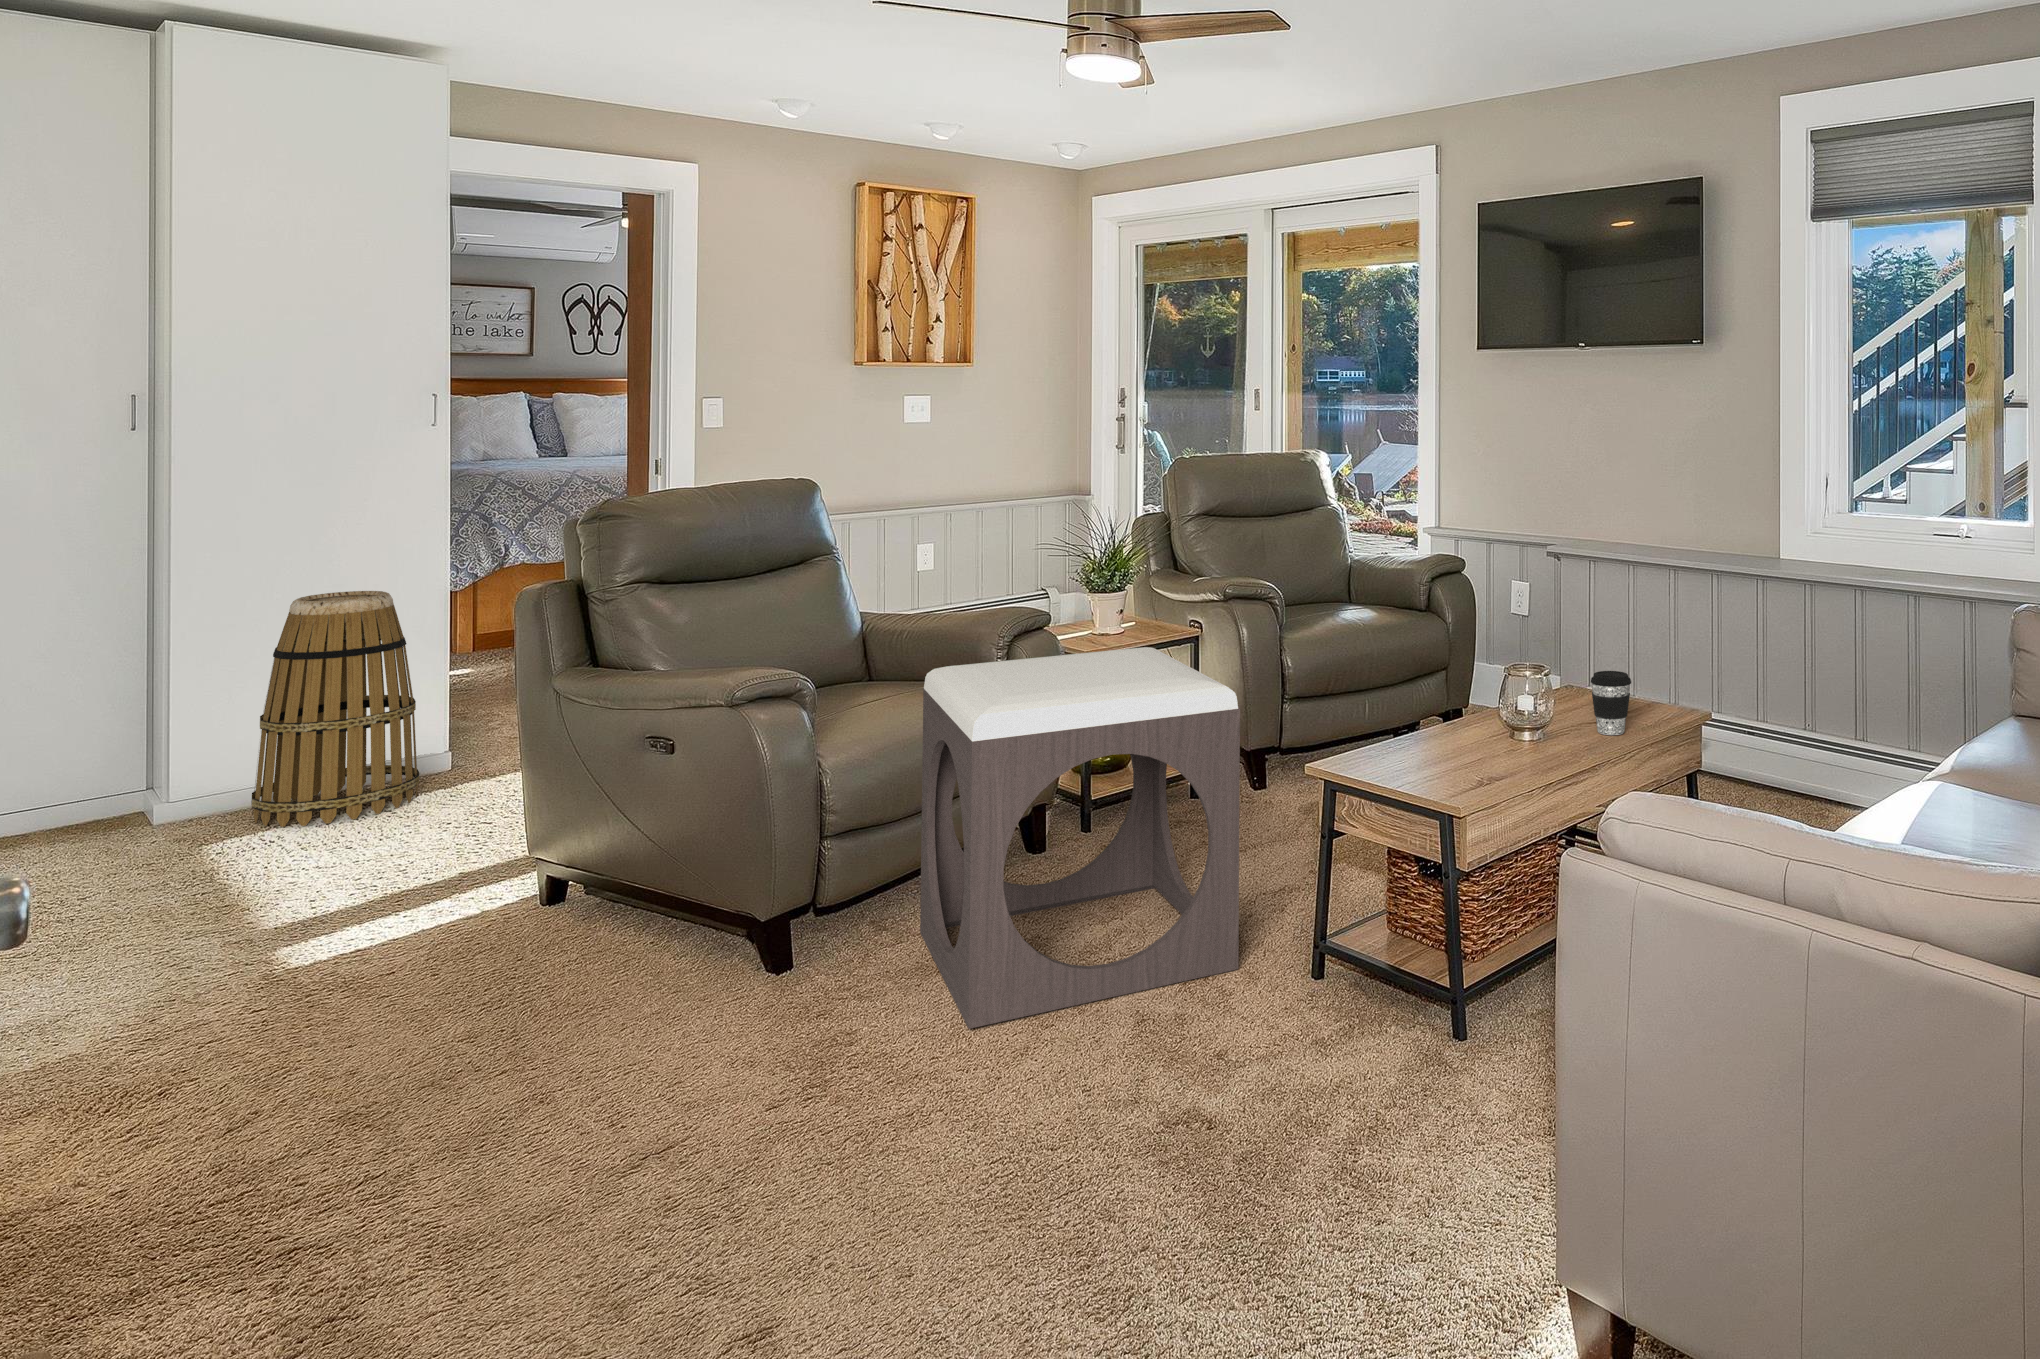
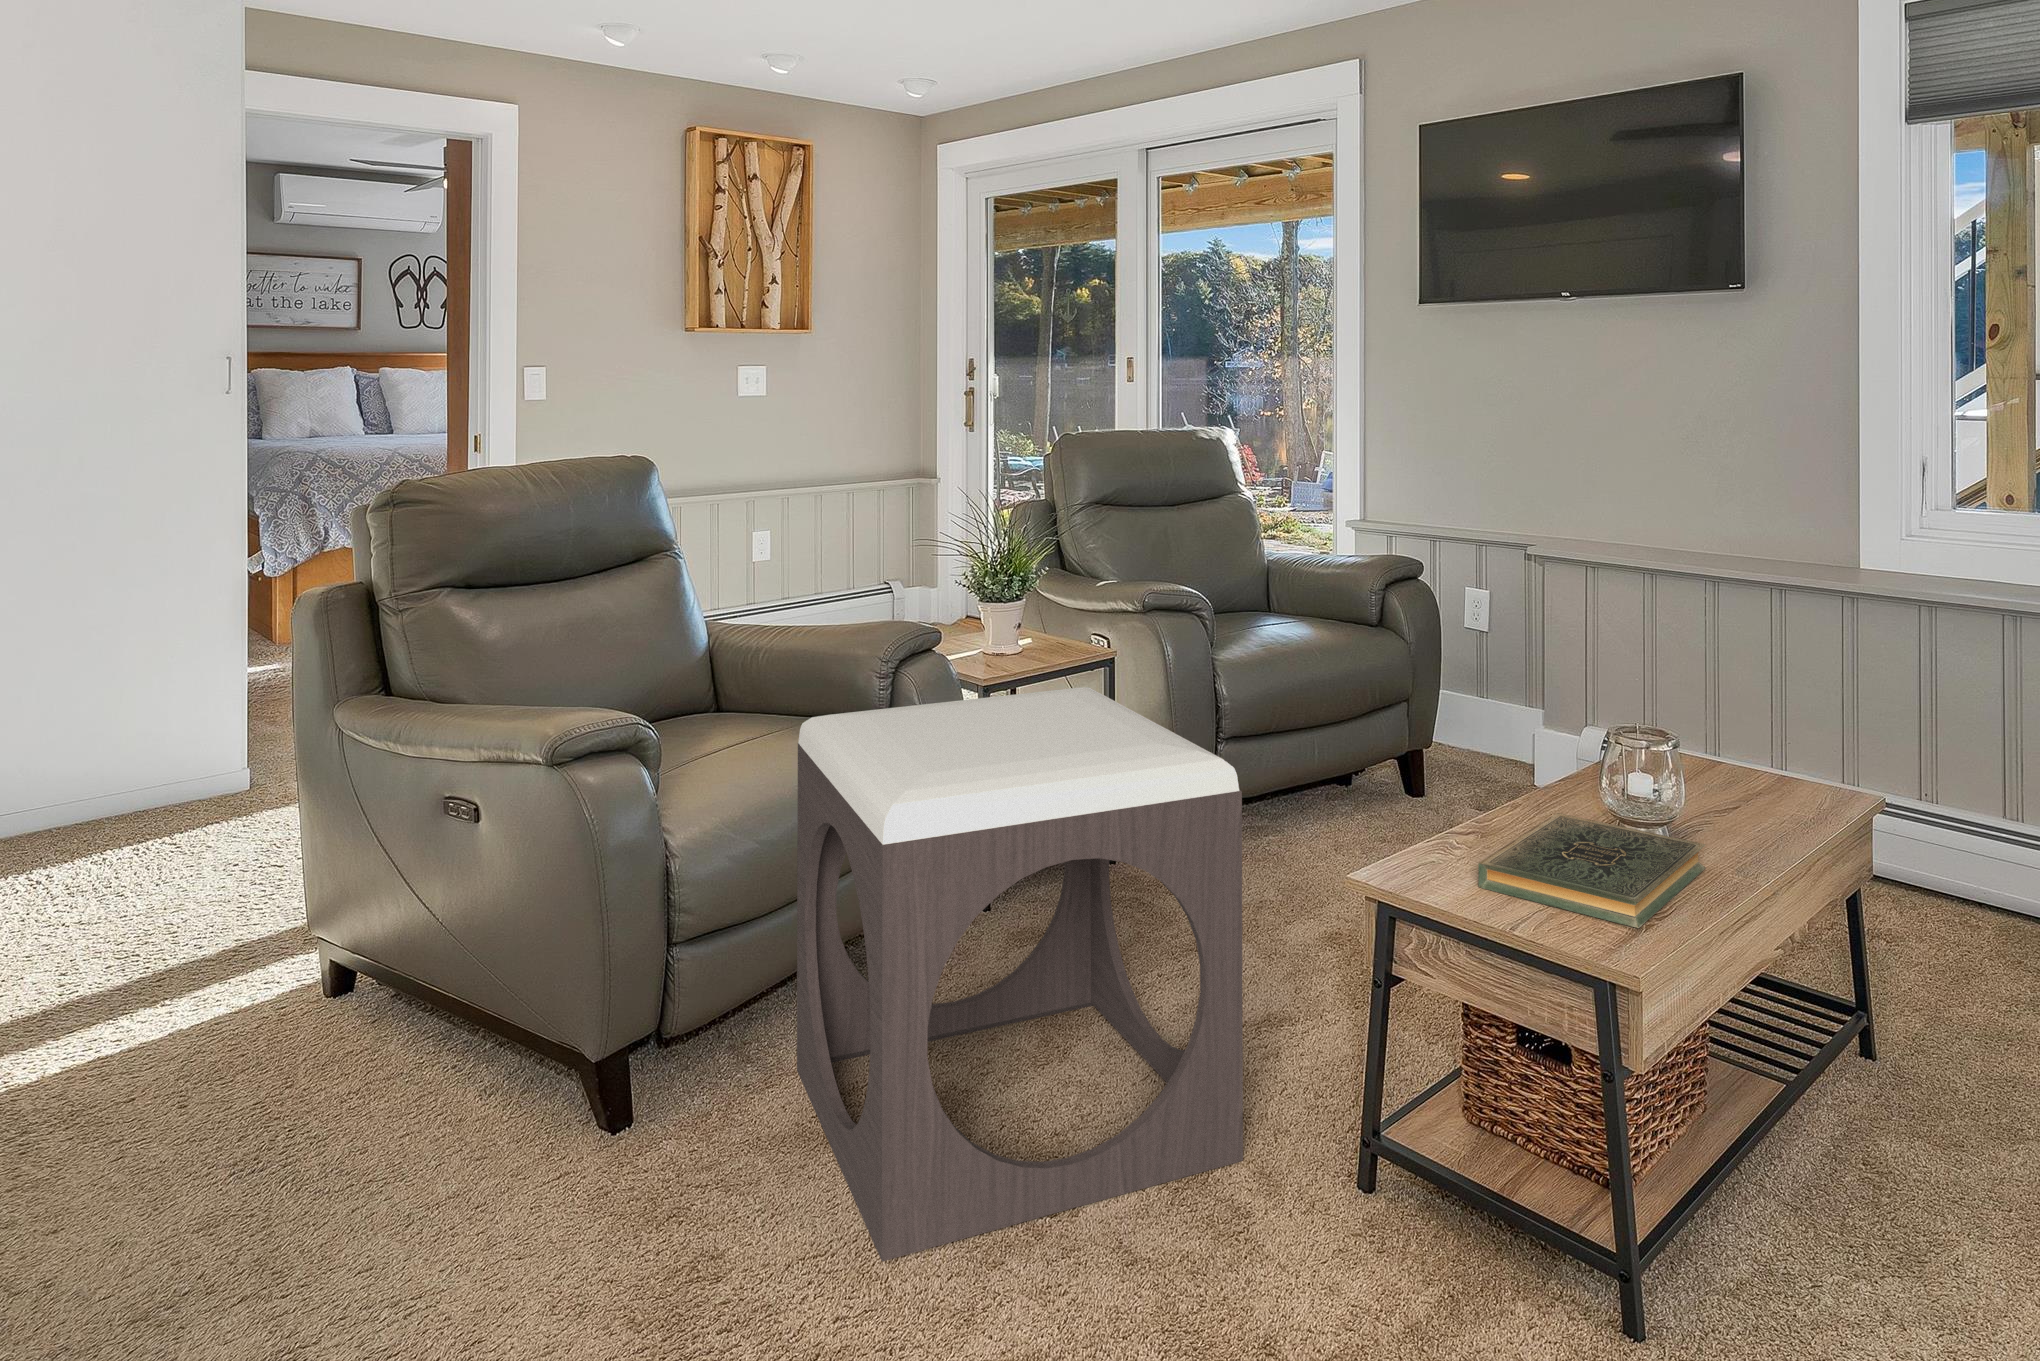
basket: present [251,591,419,827] -> none [17,588,207,868]
coffee cup: present [1591,671,1631,735] -> none [1721,739,1785,834]
book: none [1395,723,1558,785] -> present [1478,813,1706,928]

